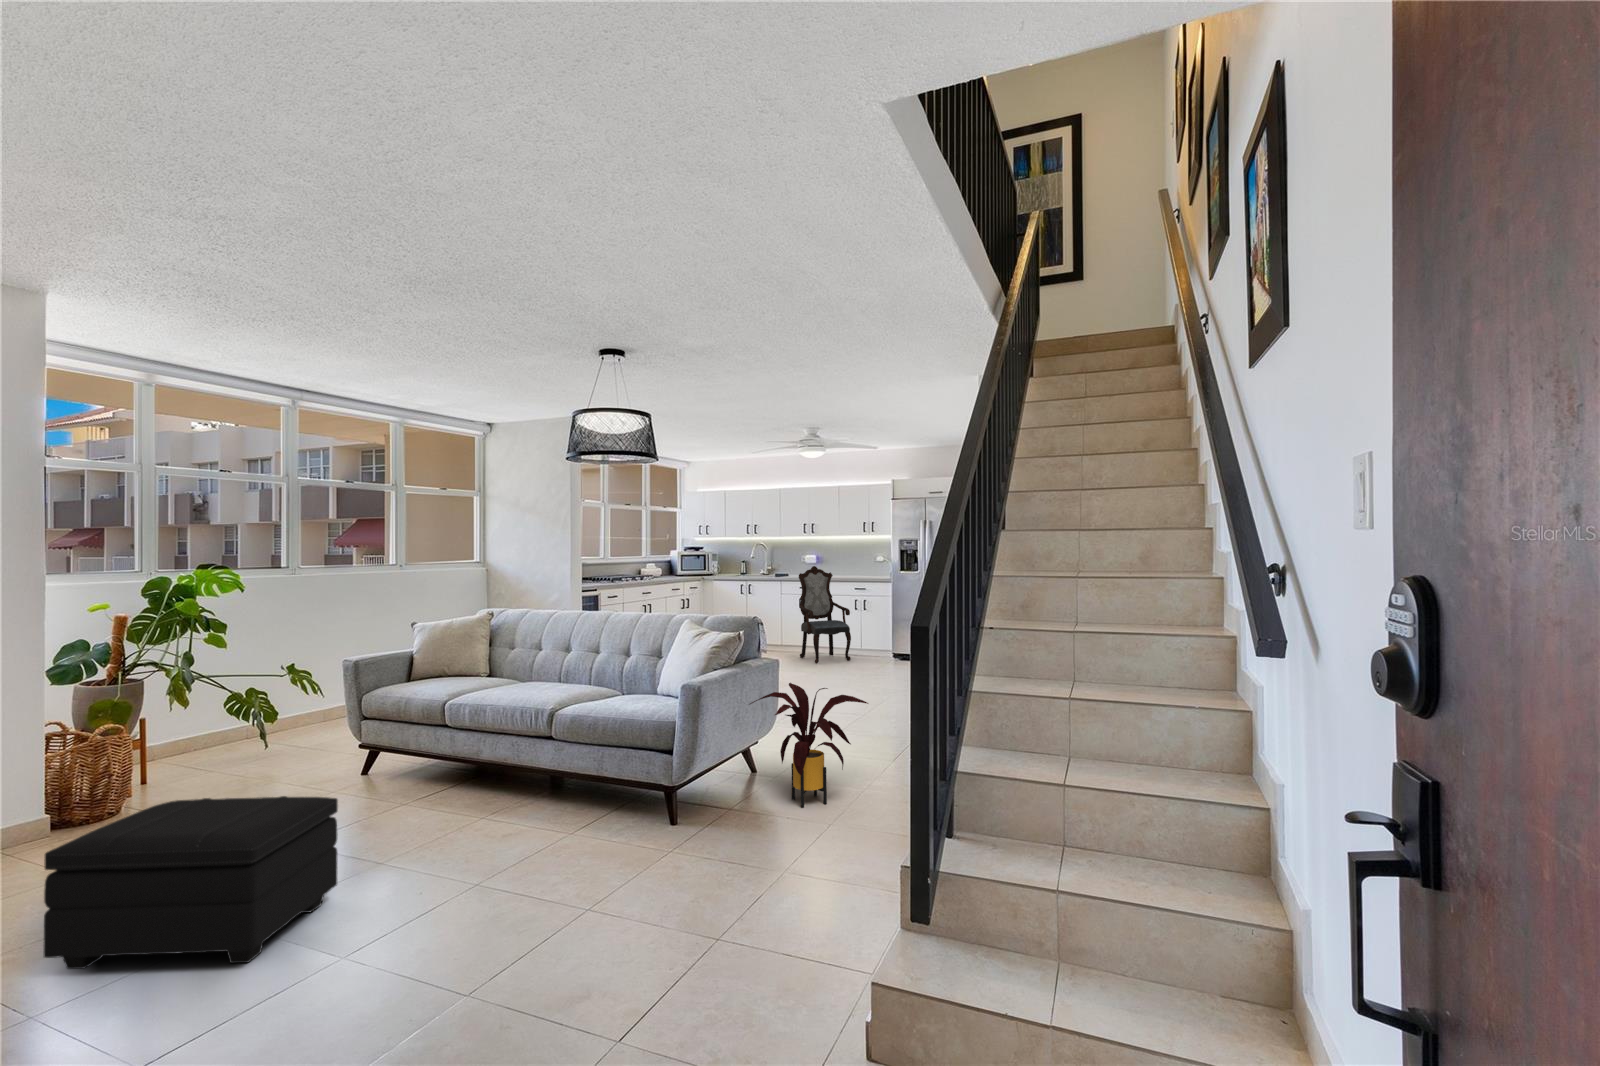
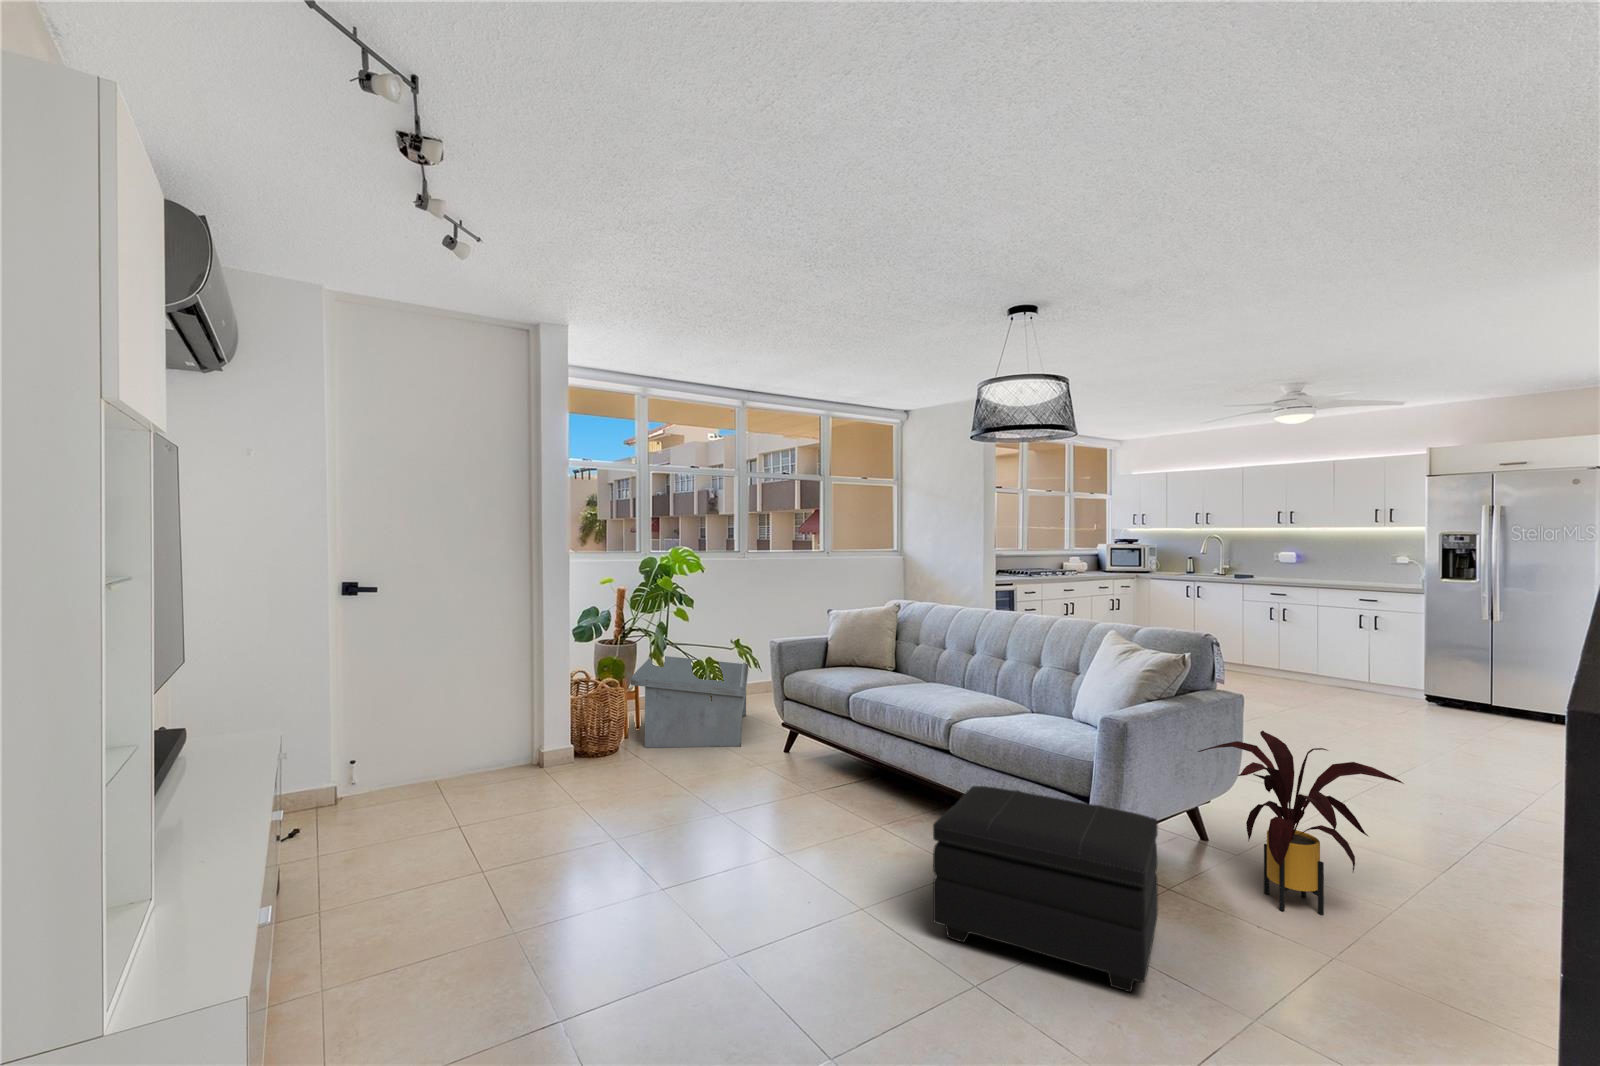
armchair: present [799,566,851,663] -> none [1271,566,1356,696]
coffee table: none [142,690,312,804] -> present [631,656,748,748]
footstool: present [44,796,338,969] -> present [933,786,1158,992]

